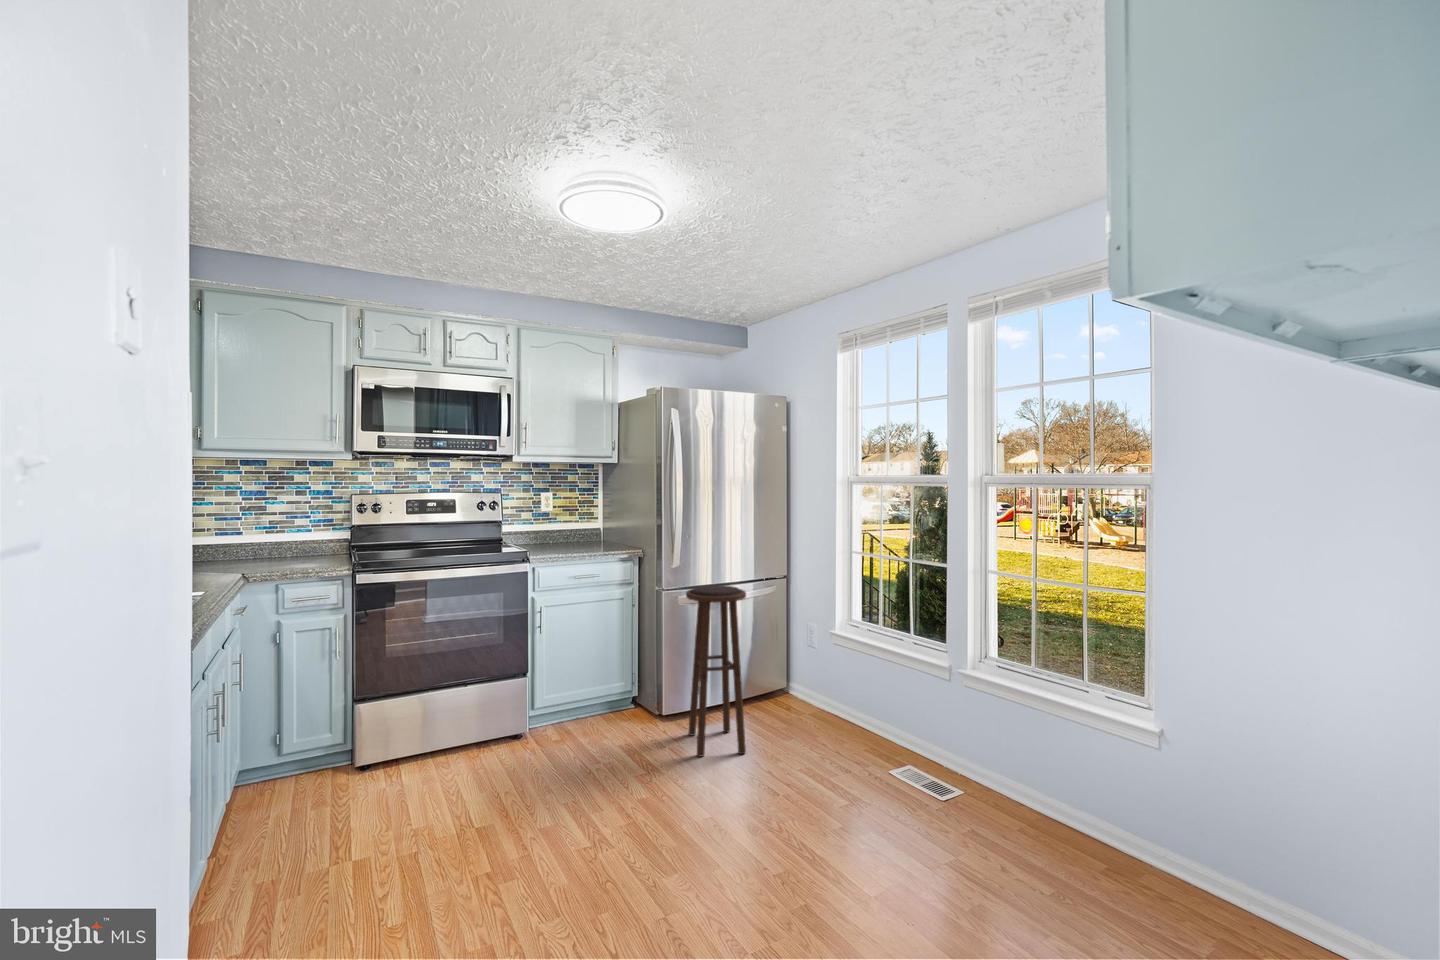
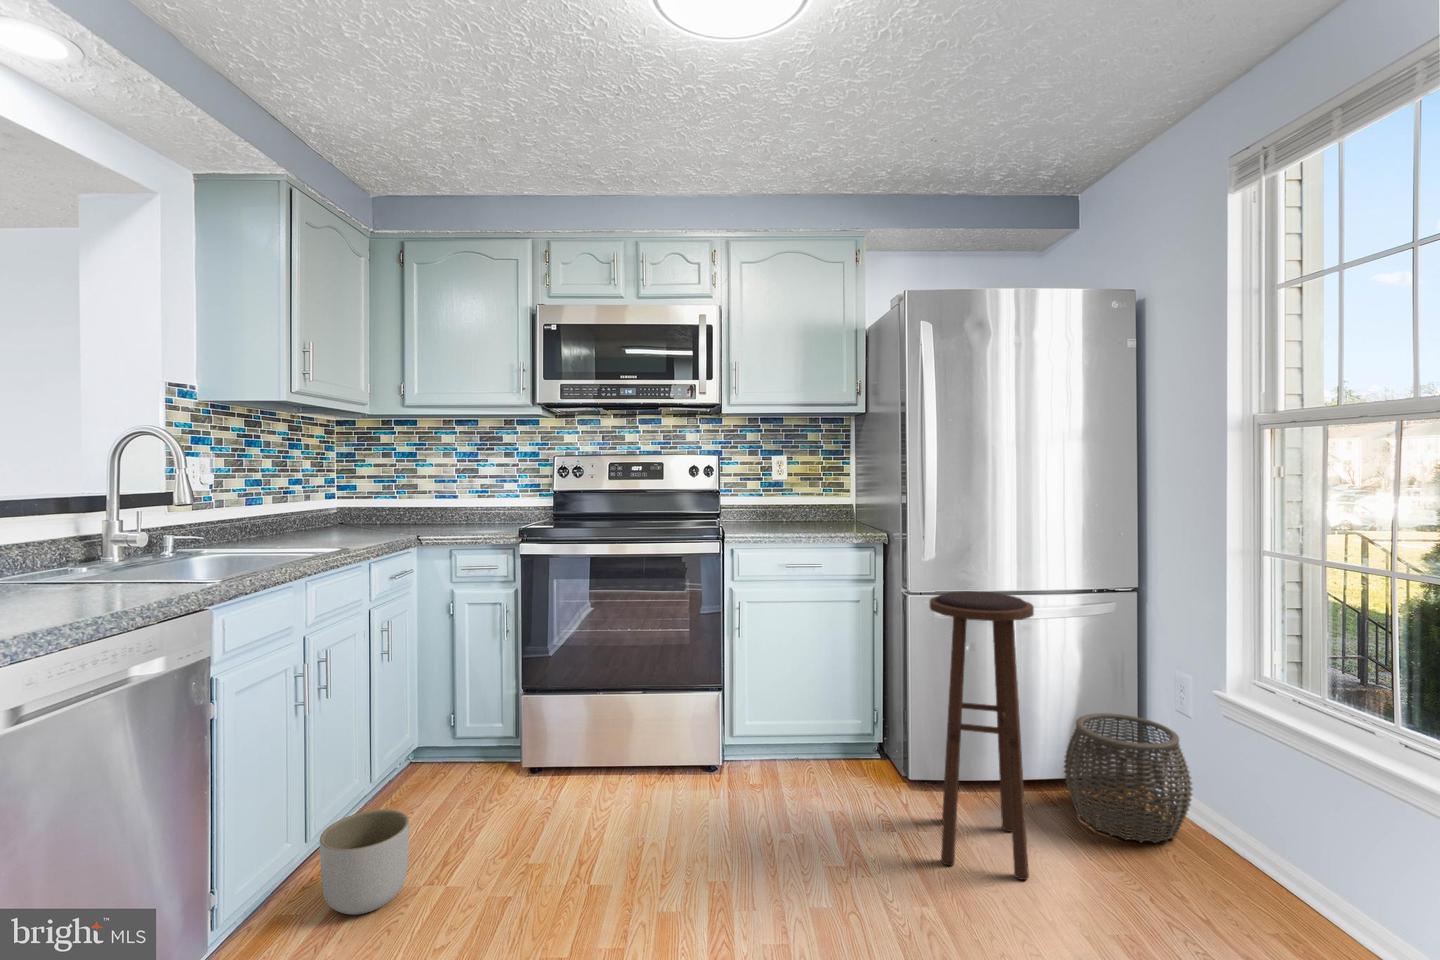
woven basket: none [752,653,818,724] -> present [1064,713,1193,843]
planter: none [245,804,324,892] -> present [320,809,409,915]

